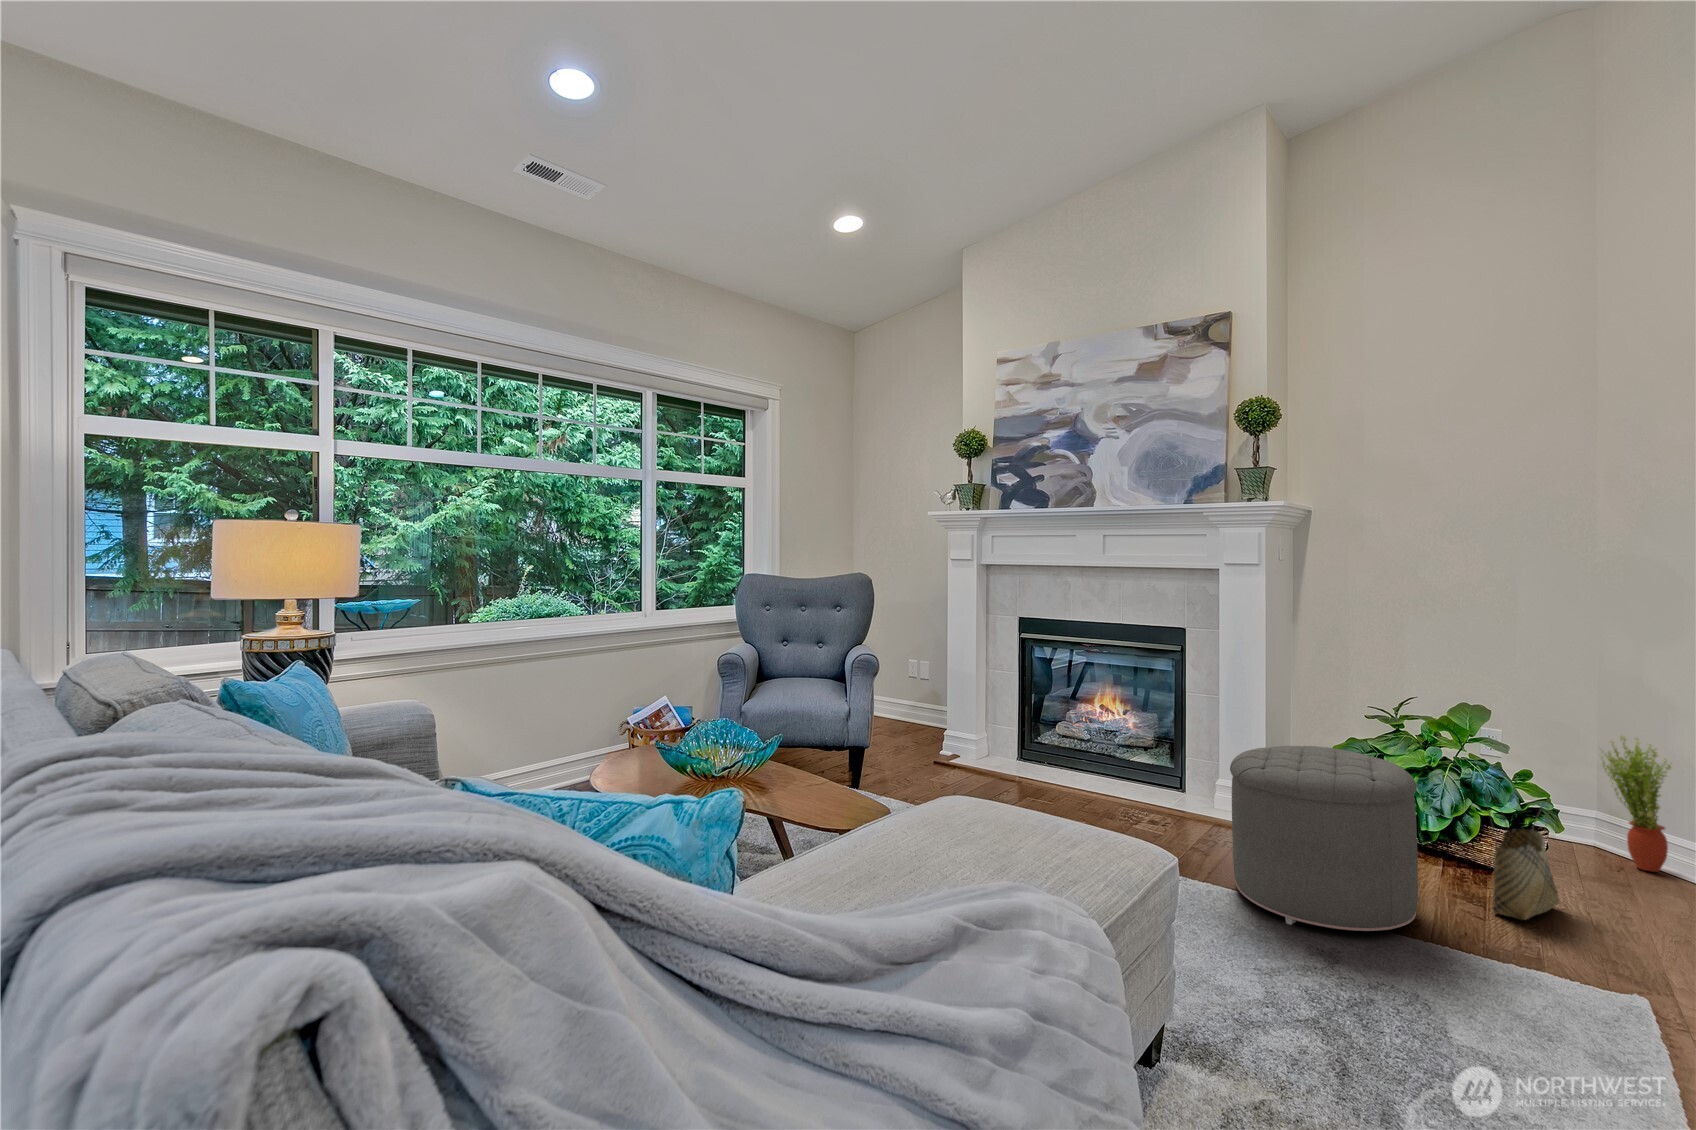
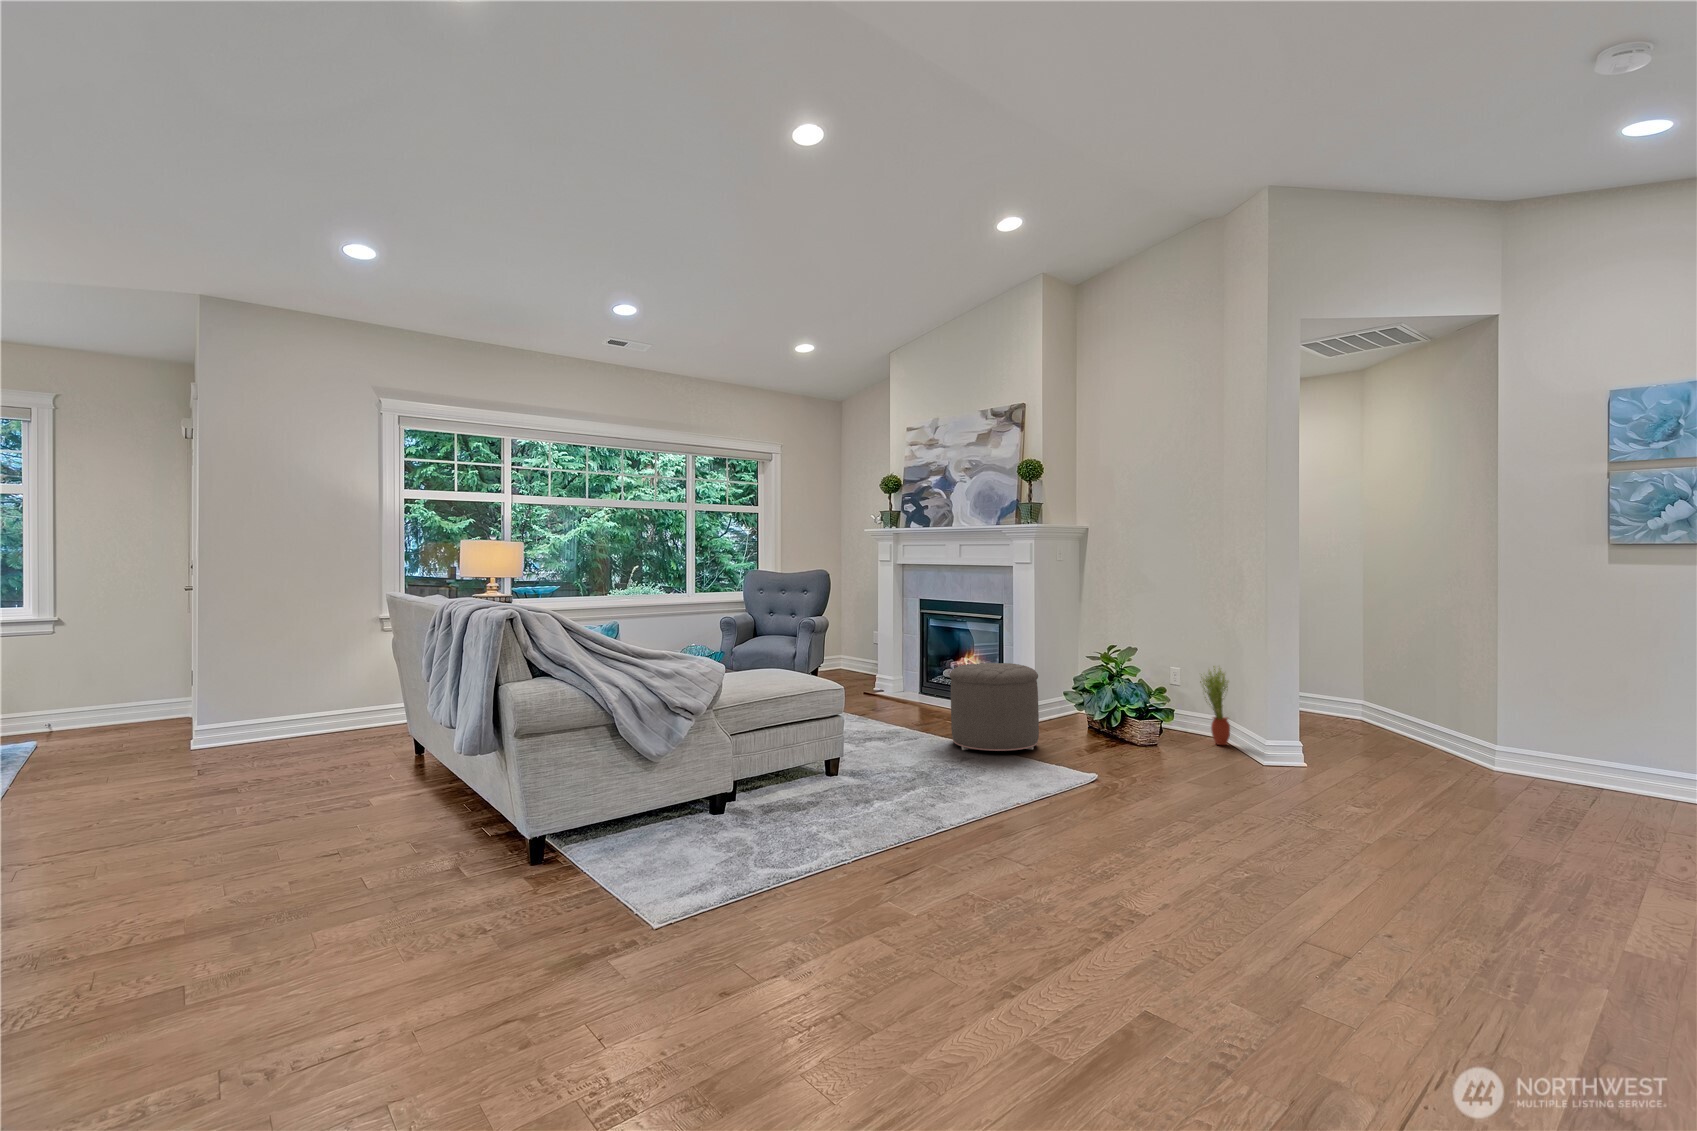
woven basket: present [1486,793,1560,920] -> none [1080,688,1124,753]

